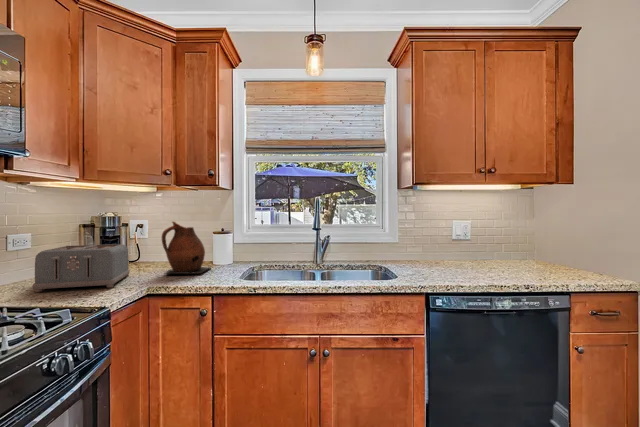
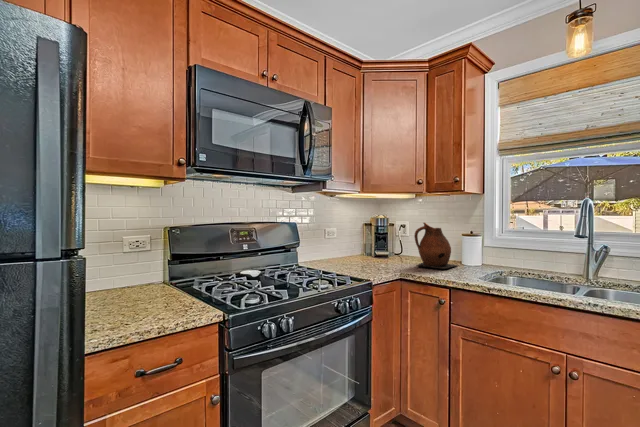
toaster: present [32,244,130,292] -> none [331,237,392,270]

